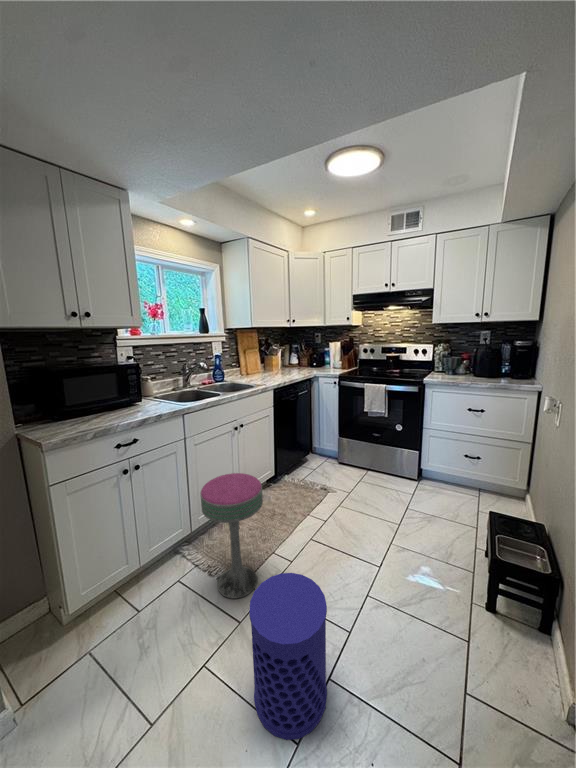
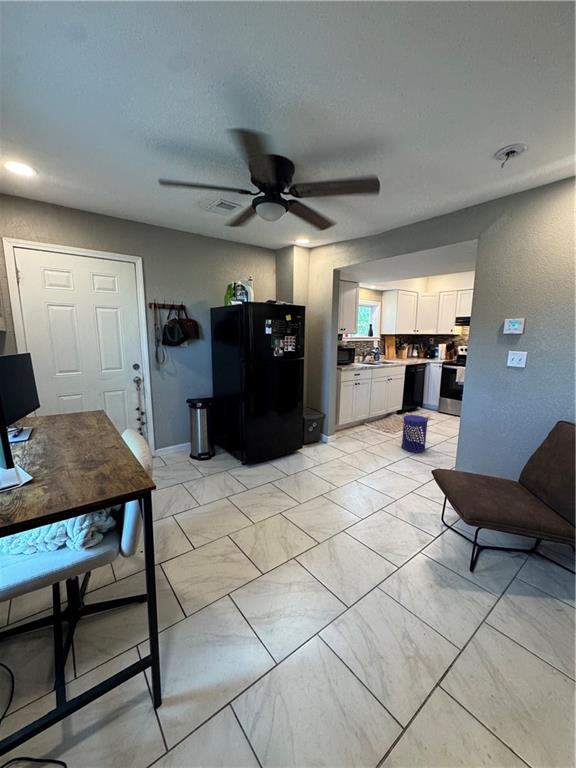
bar stool: present [200,473,263,599] -> none [381,392,404,435]

